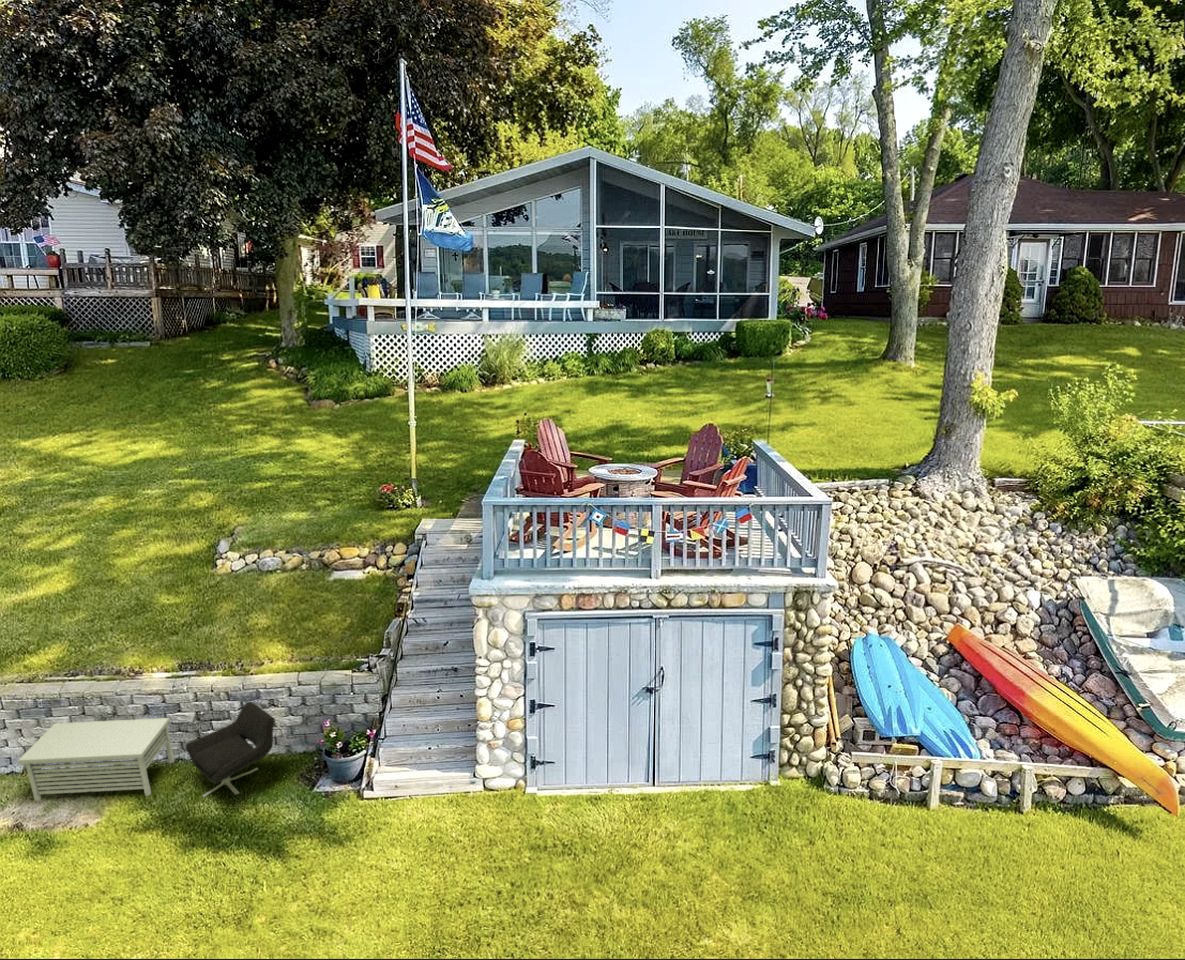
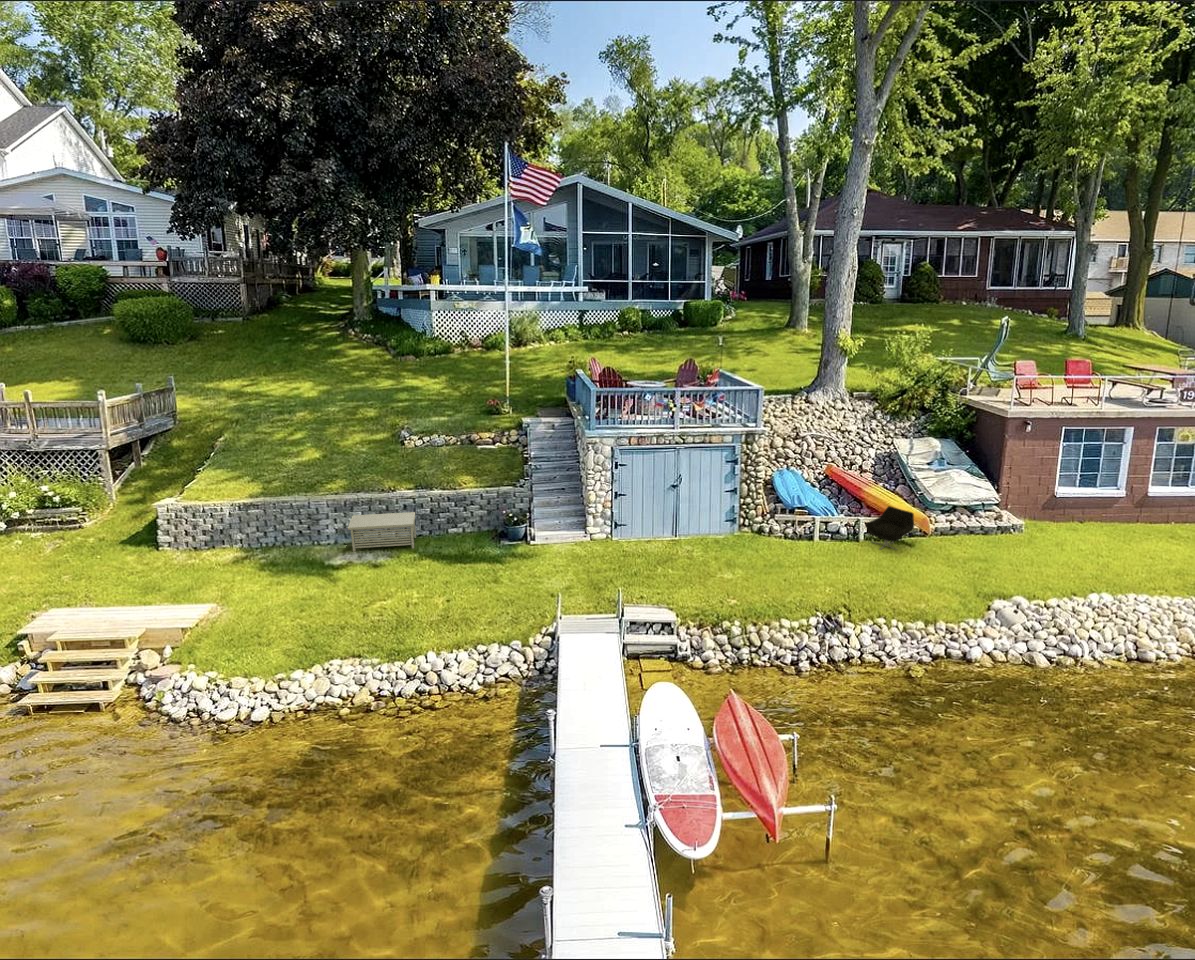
lounge chair: present [186,702,274,797] -> present [865,506,914,550]

